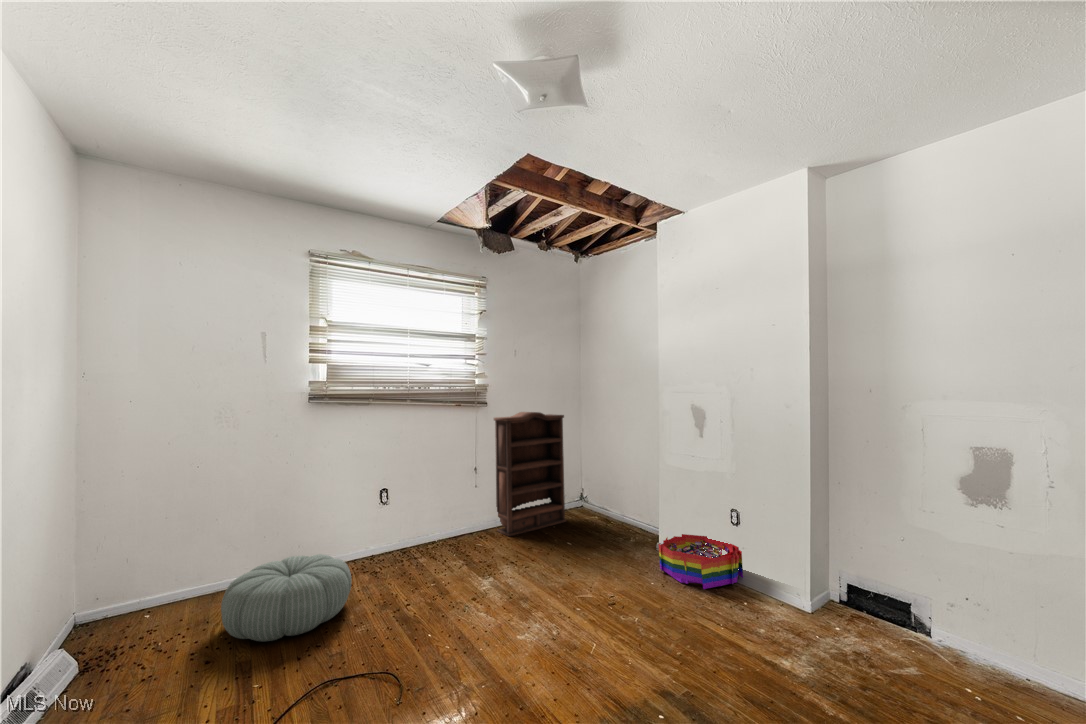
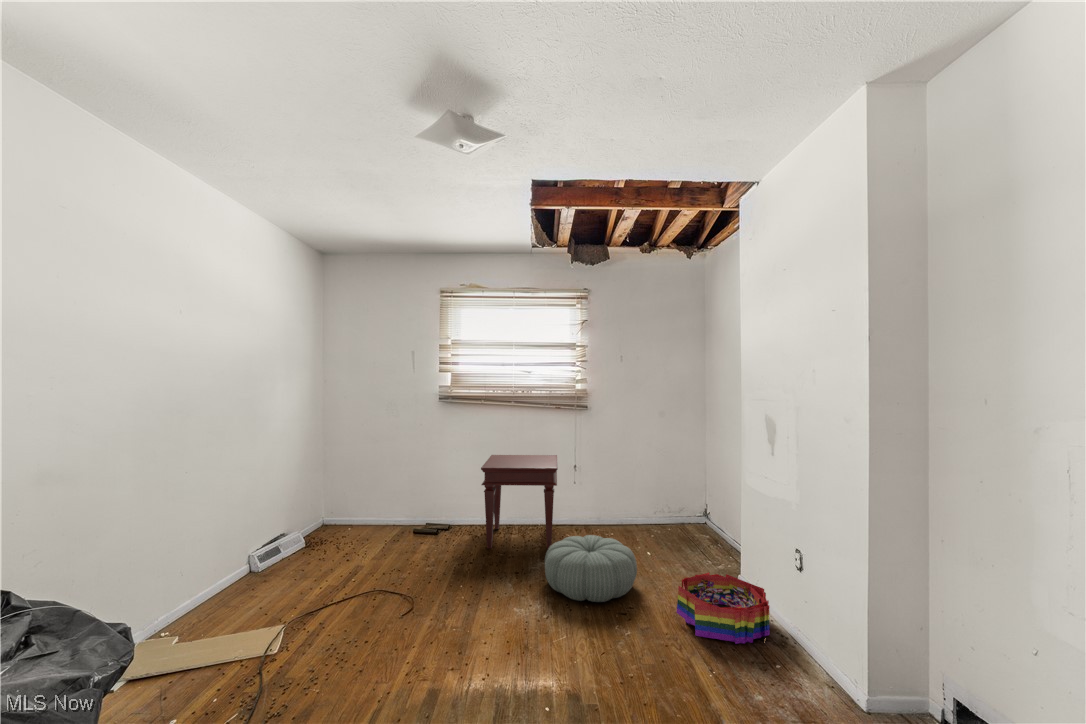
bookshelf: present [494,412,566,536] -> none [593,417,668,535]
side table: none [382,458,493,580] -> present [481,455,558,549]
pouf: present [221,554,352,642] -> present [545,535,637,602]

